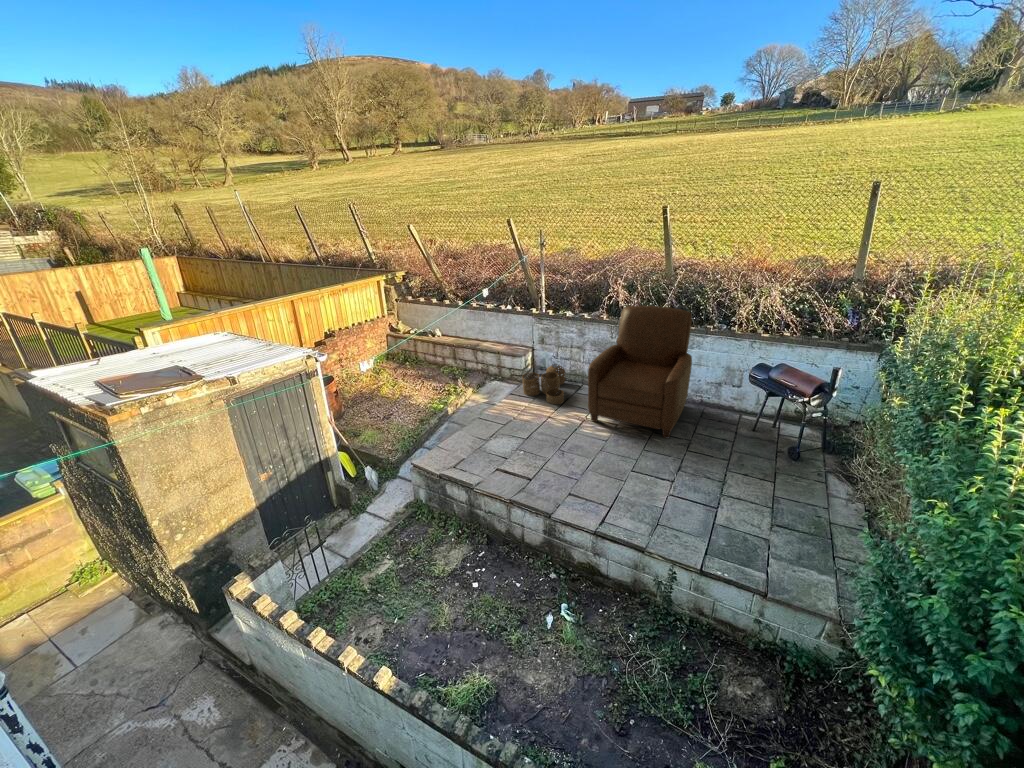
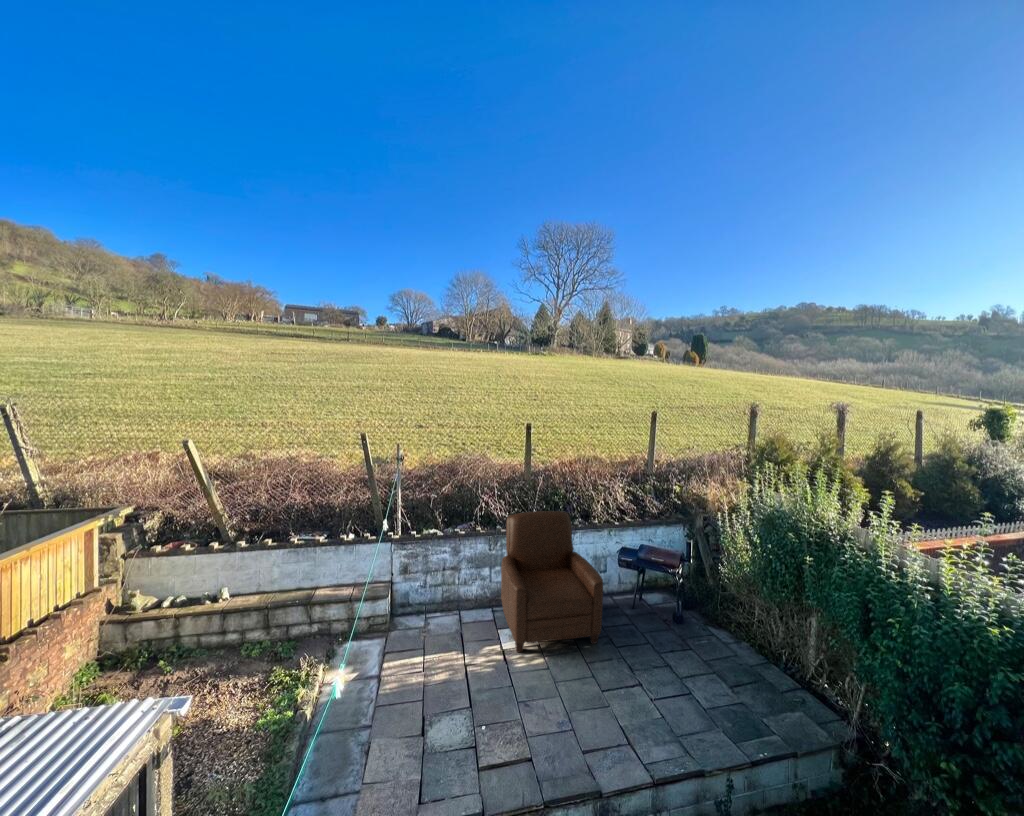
woven basket: present [522,364,565,404] -> none [404,594,465,649]

